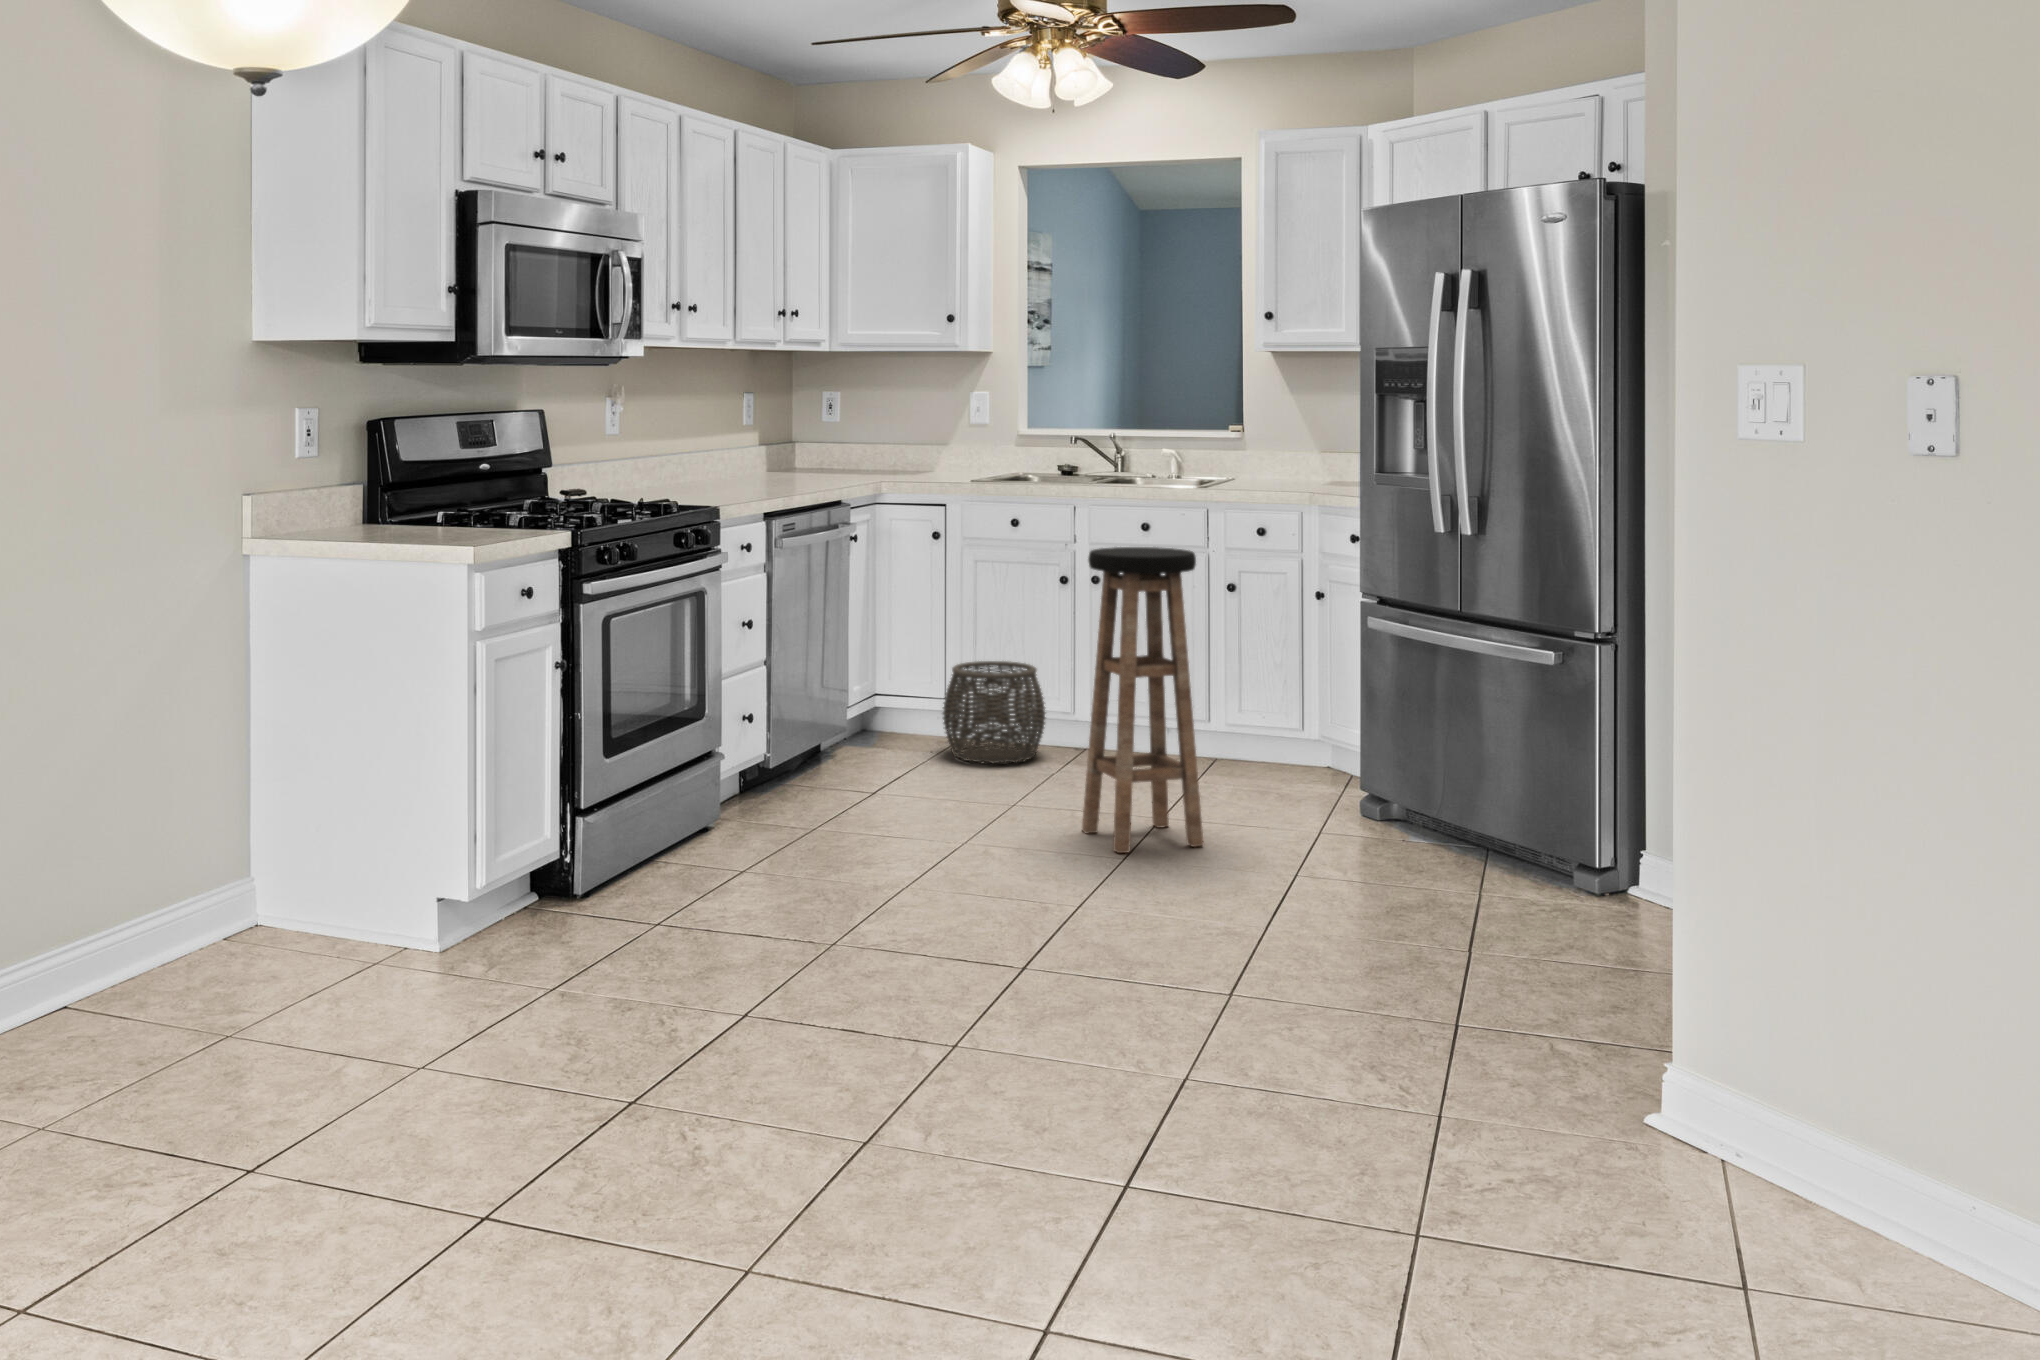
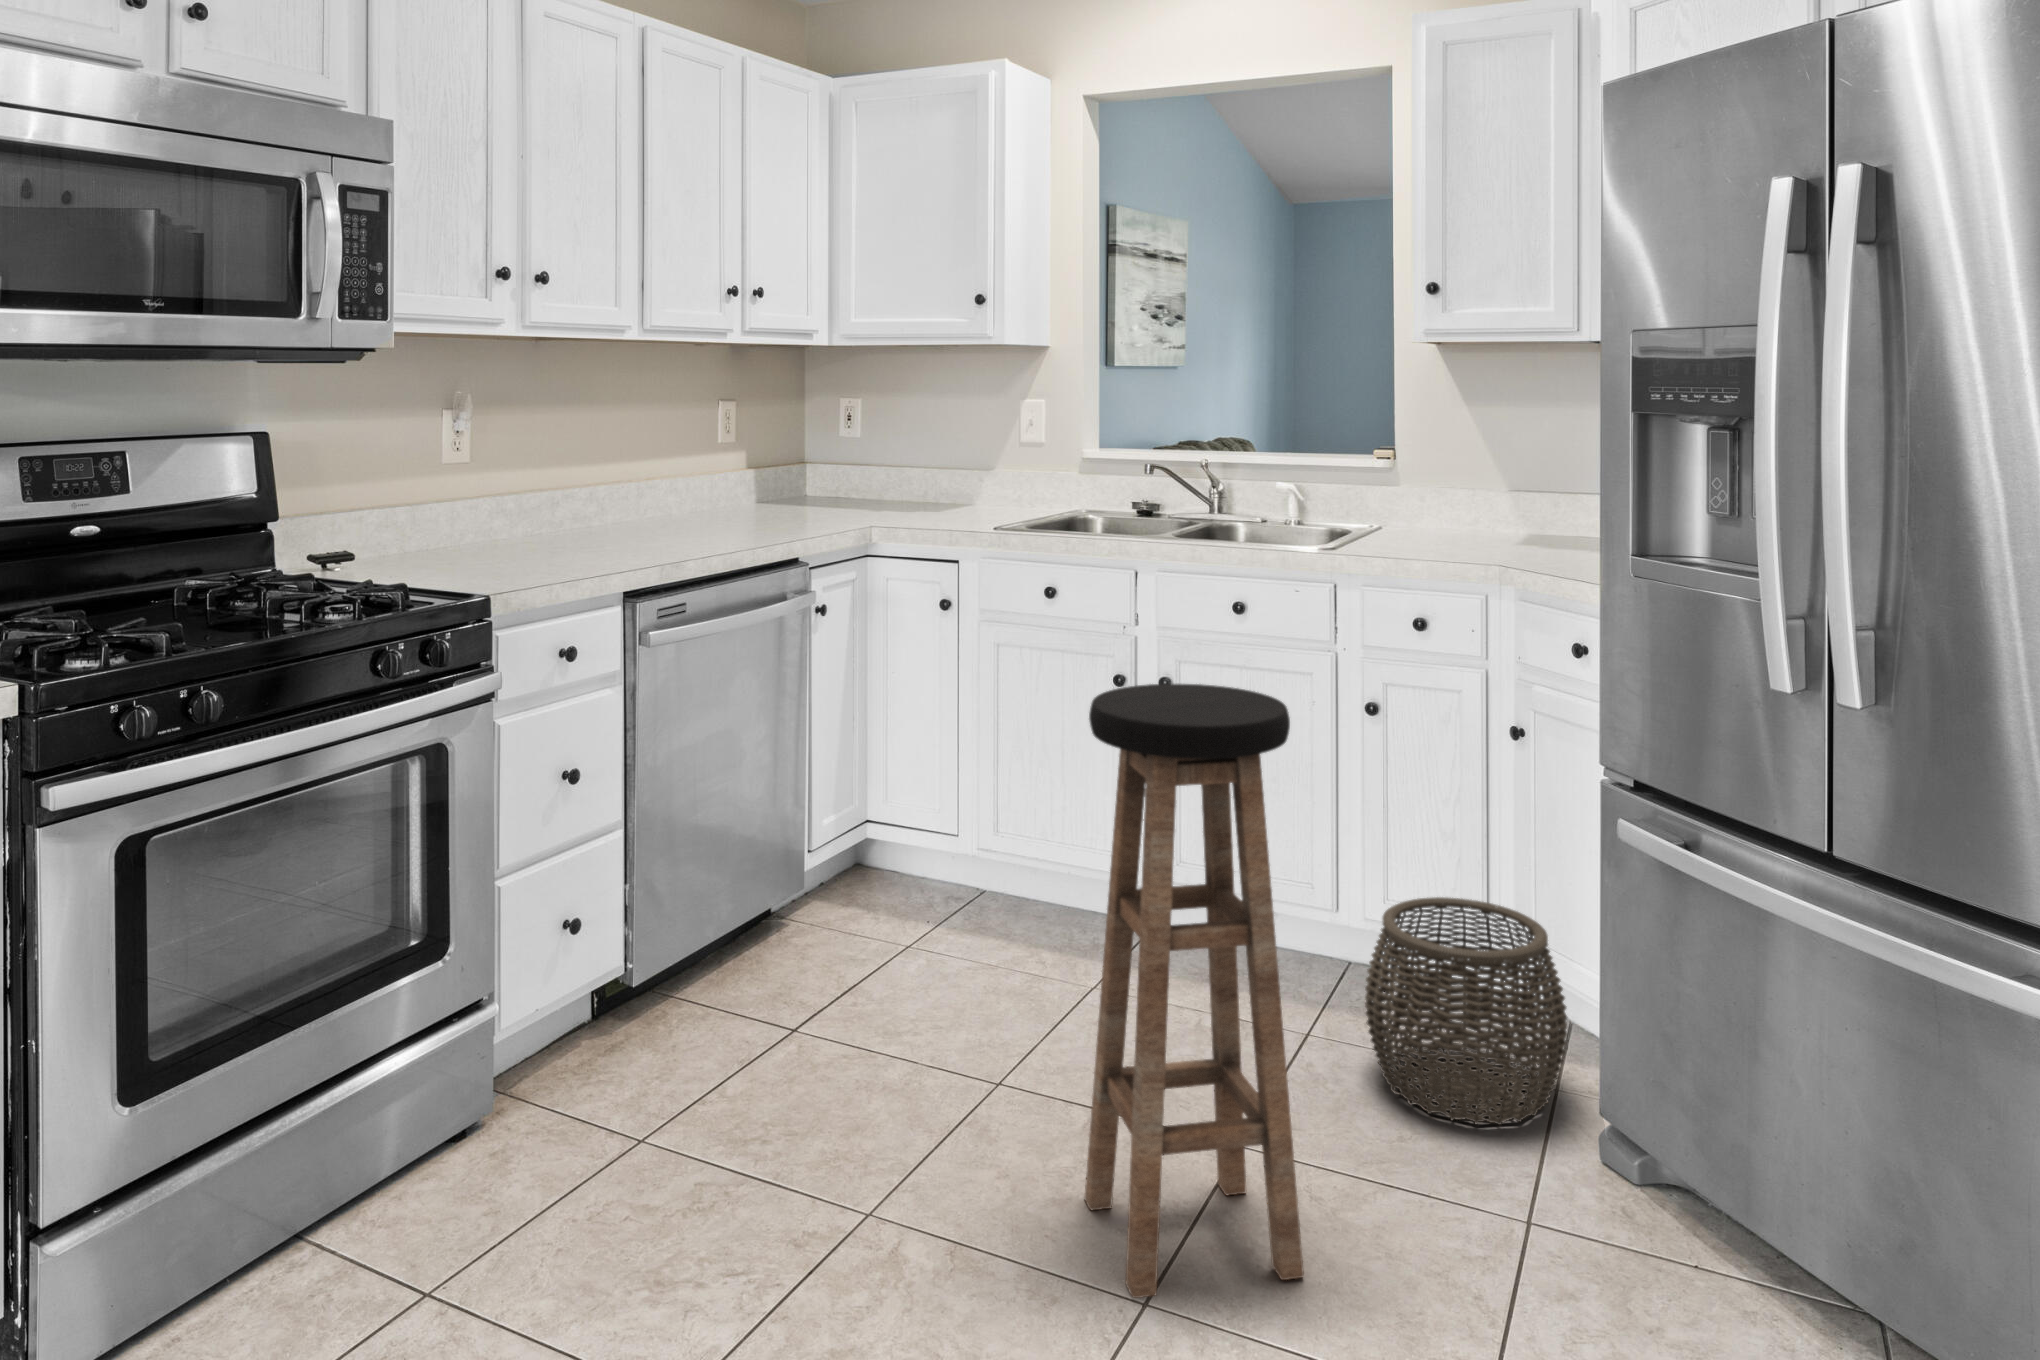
woven basket: present [943,661,1046,764] -> present [1365,897,1567,1125]

